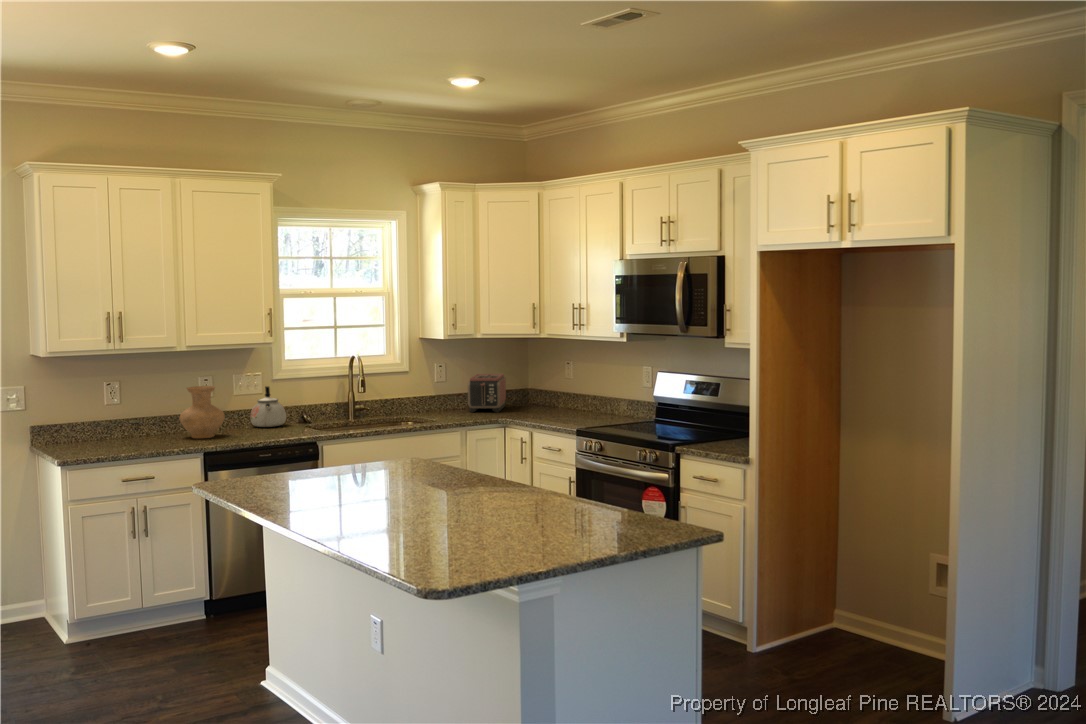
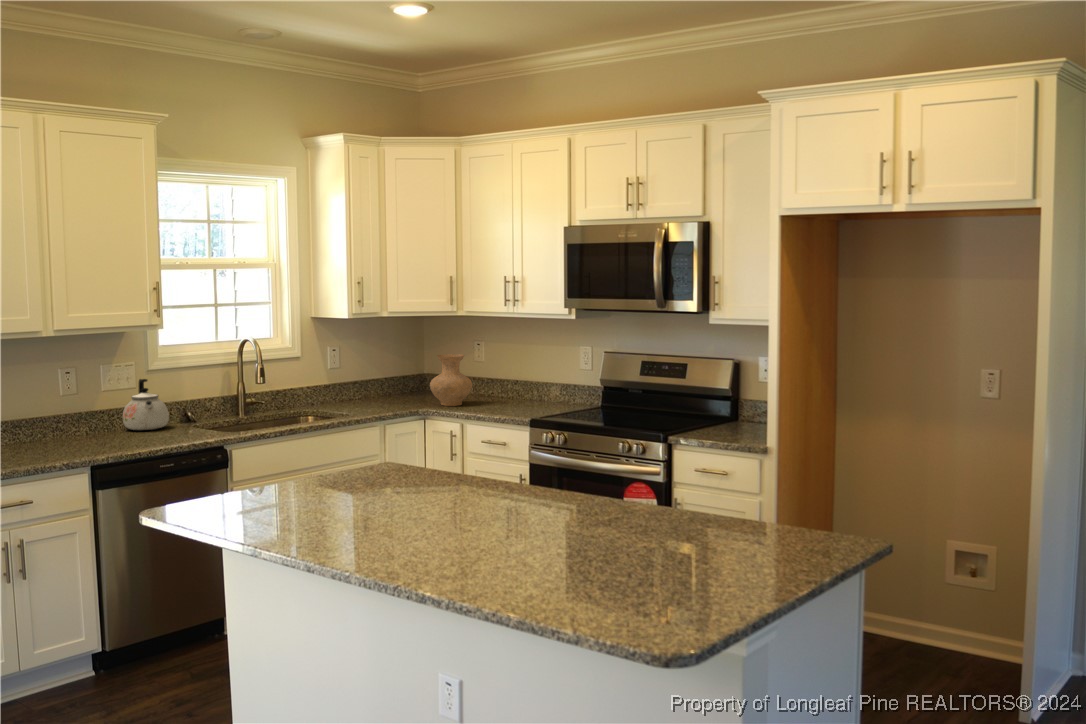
toaster: present [468,374,506,412] -> none [372,357,411,403]
vase: present [180,386,225,438] -> present [430,354,472,406]

